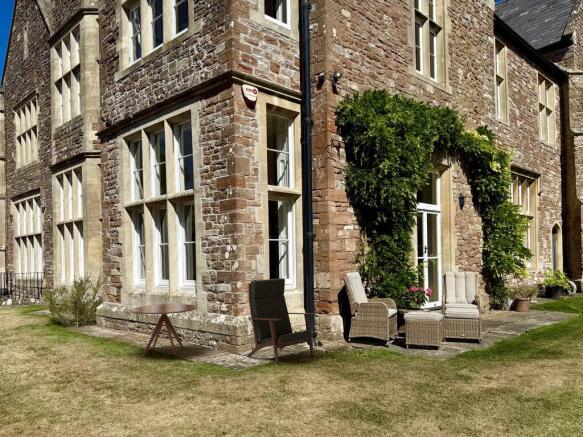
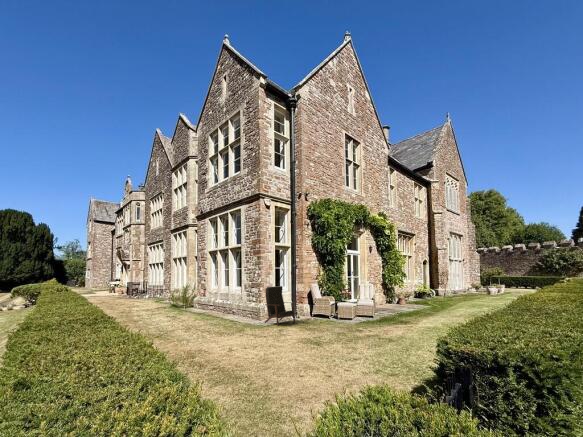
round table: present [130,304,197,357] -> none [211,298,242,323]

